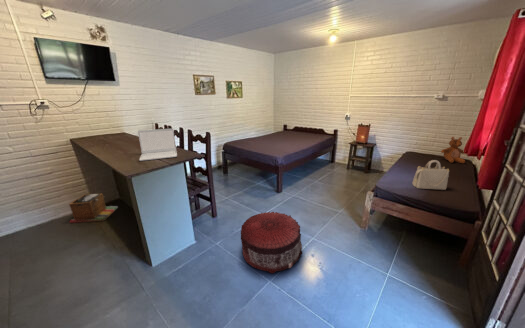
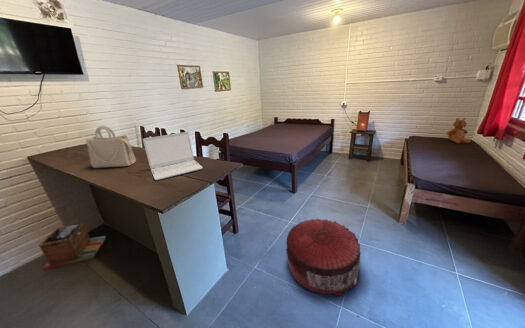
handbag: present [413,160,449,190] -> present [86,126,136,168]

